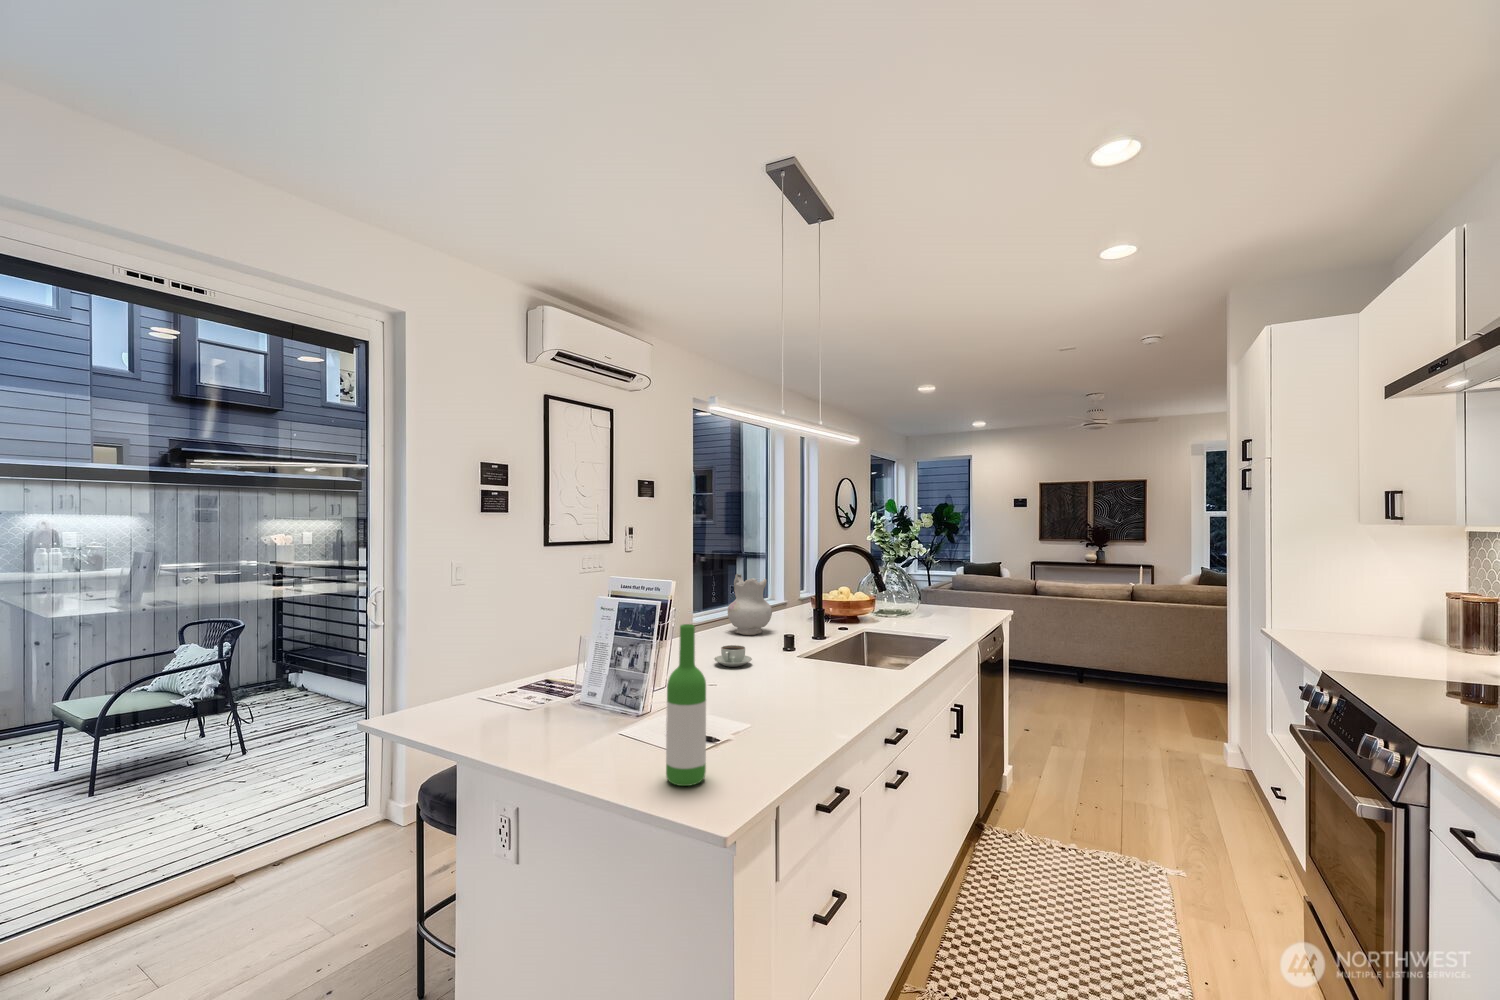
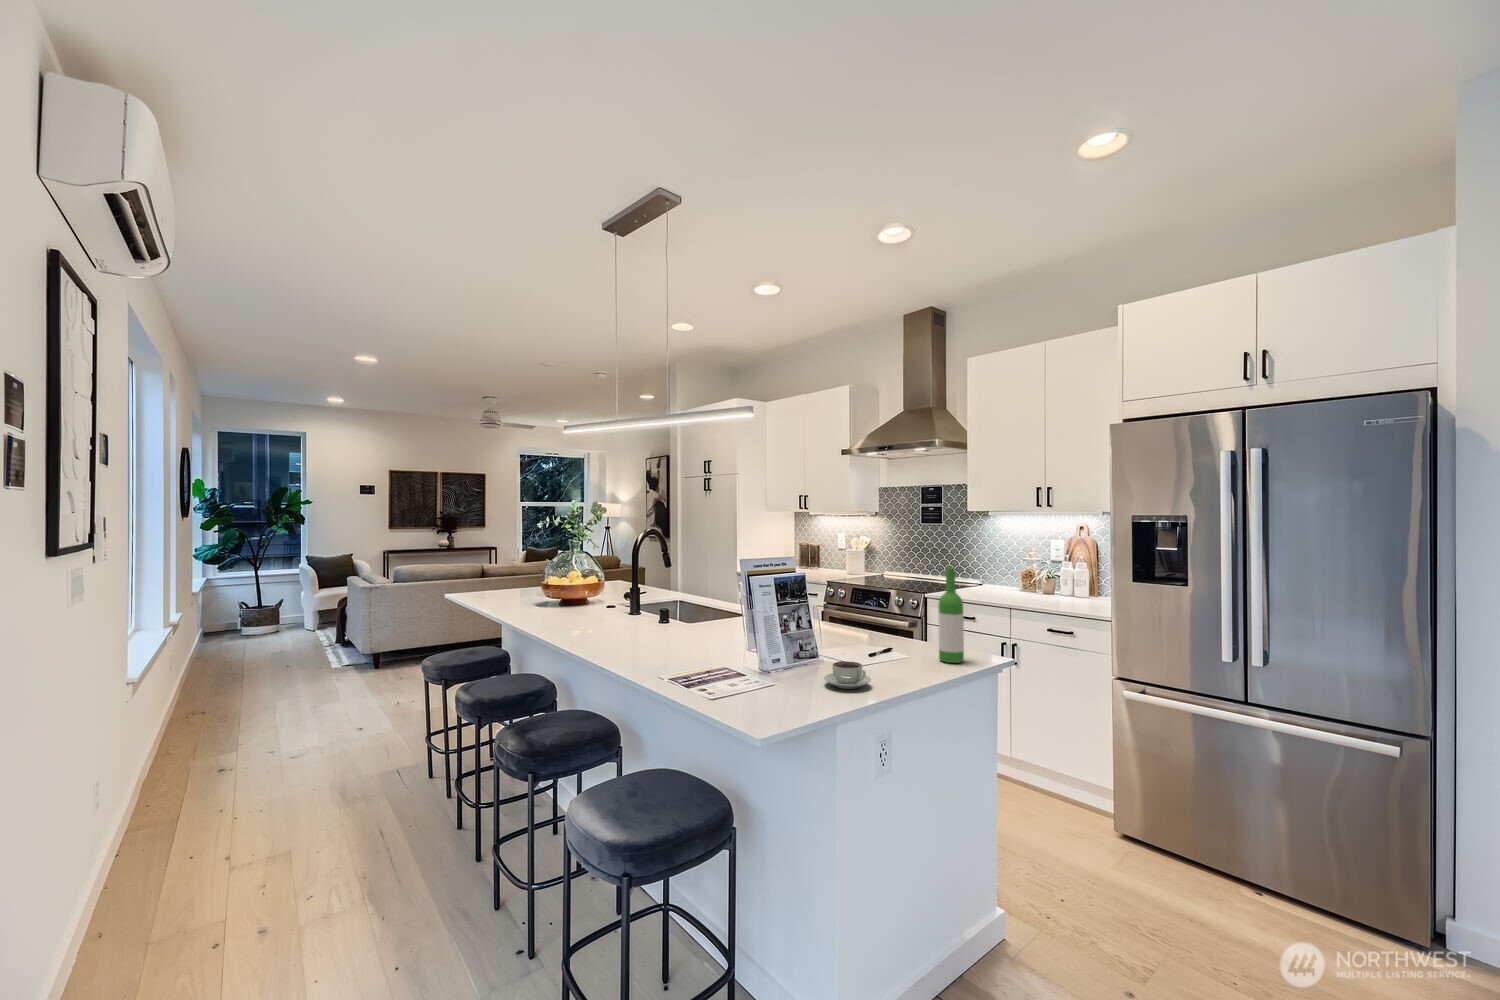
ceramic pitcher: present [728,574,772,635] -> none [547,564,601,625]
coffee cup: present [714,645,752,667] -> present [824,661,871,689]

